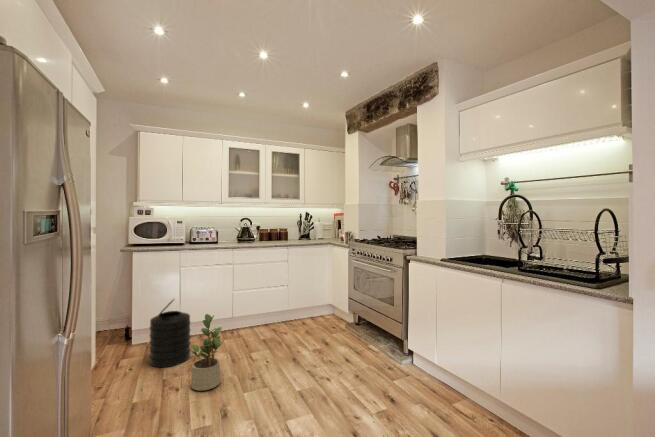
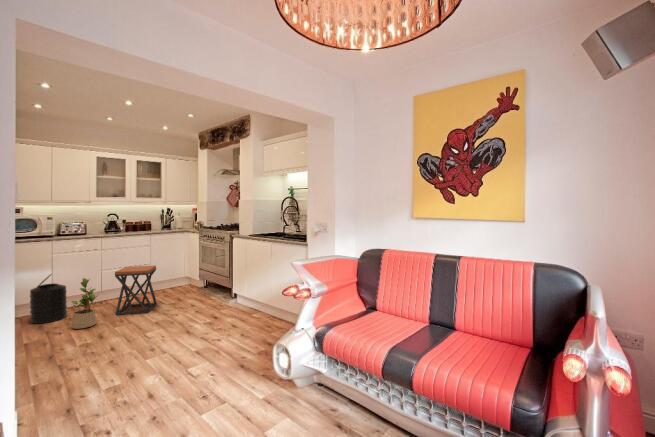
stool: none [246,293,297,368] -> present [115,266,157,315]

